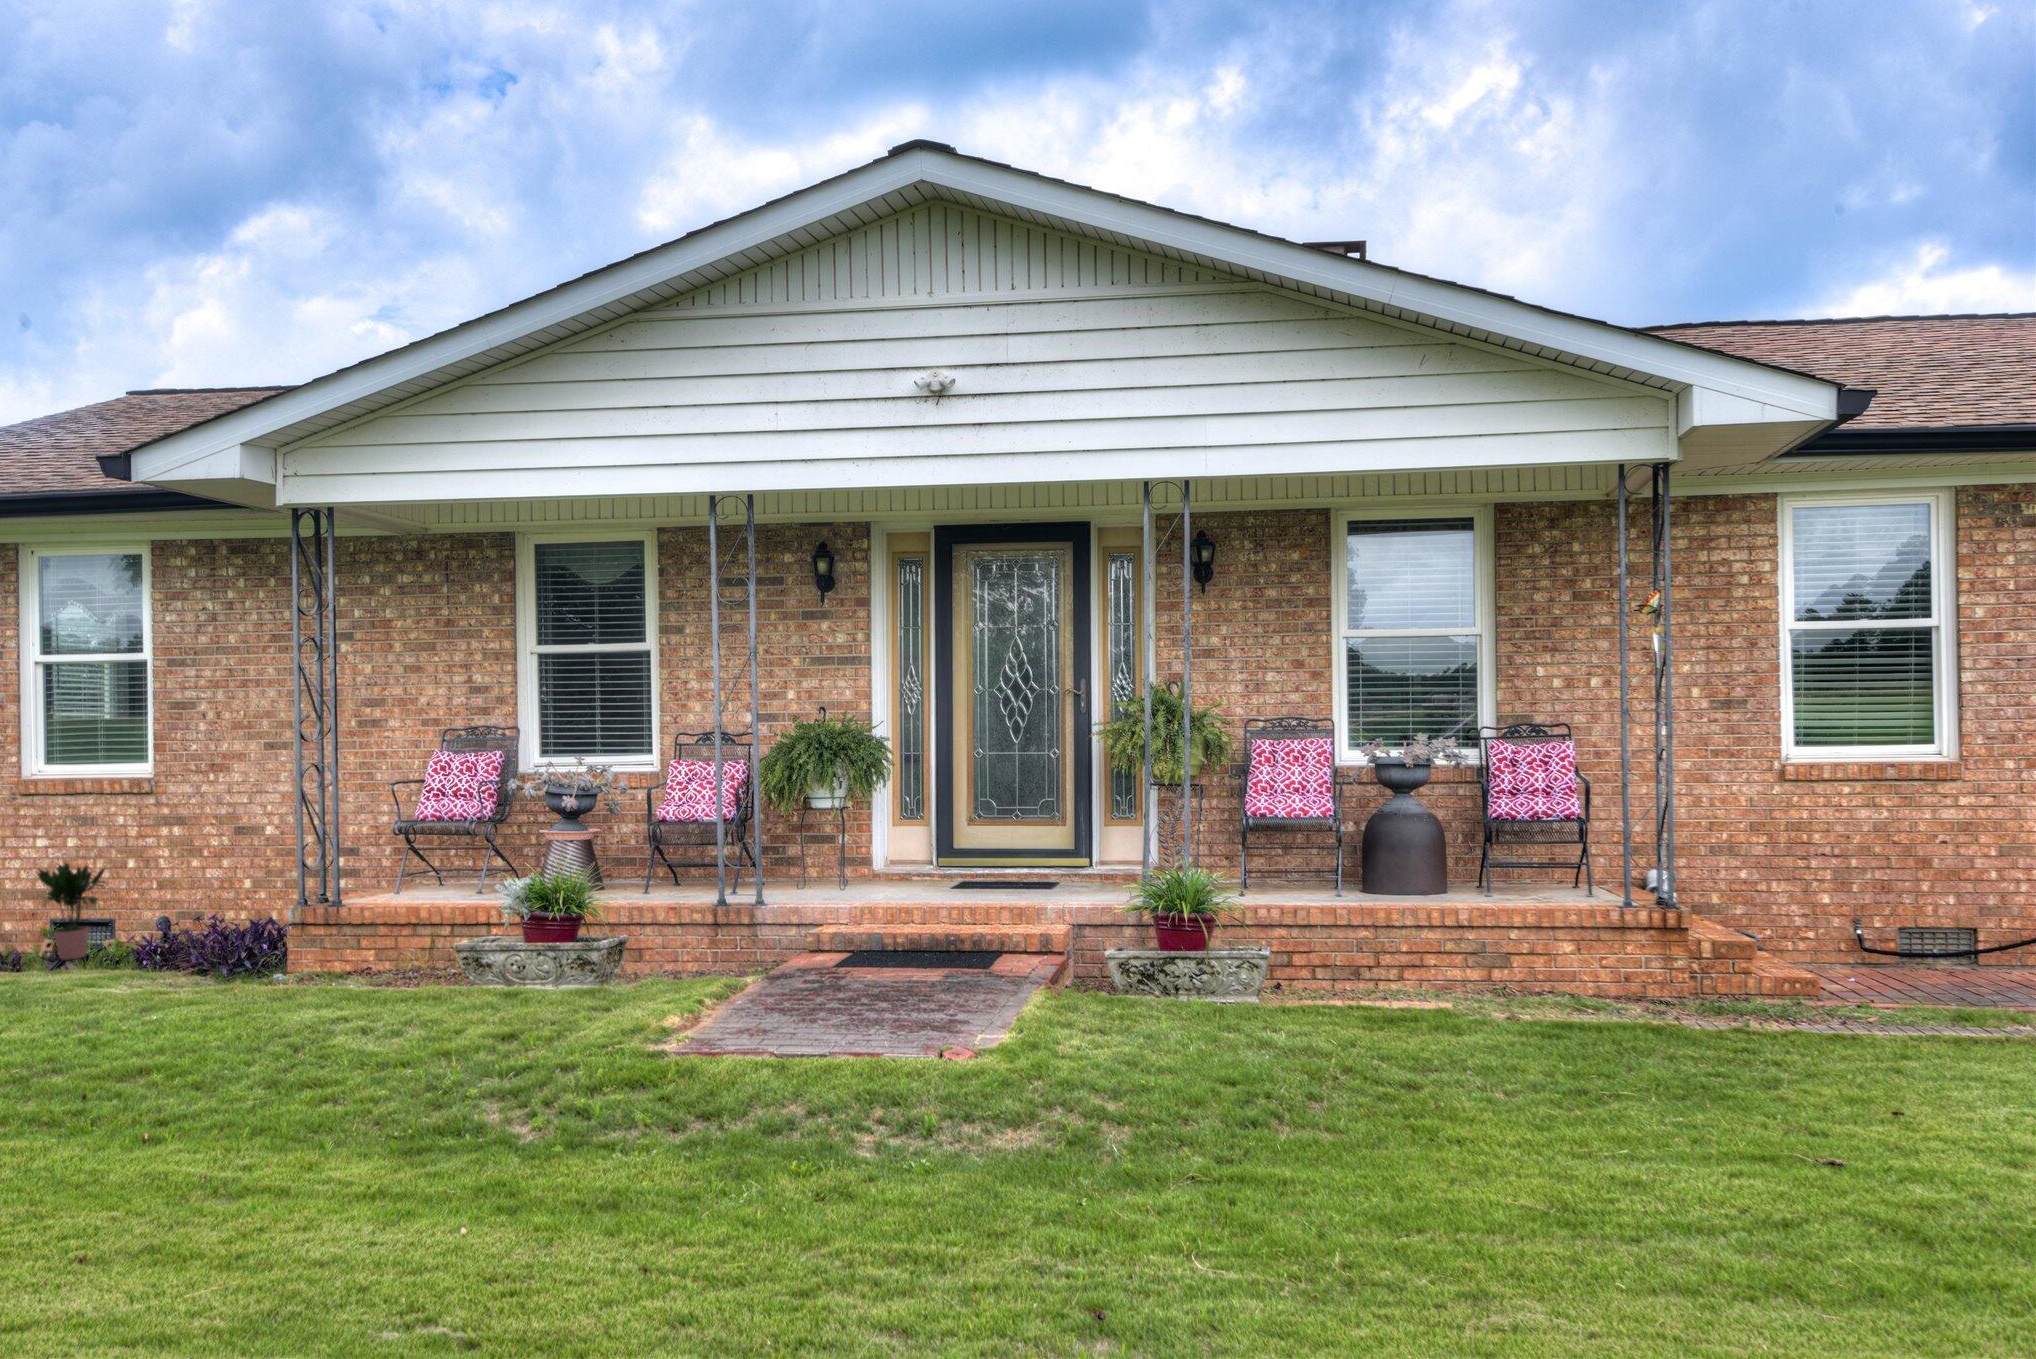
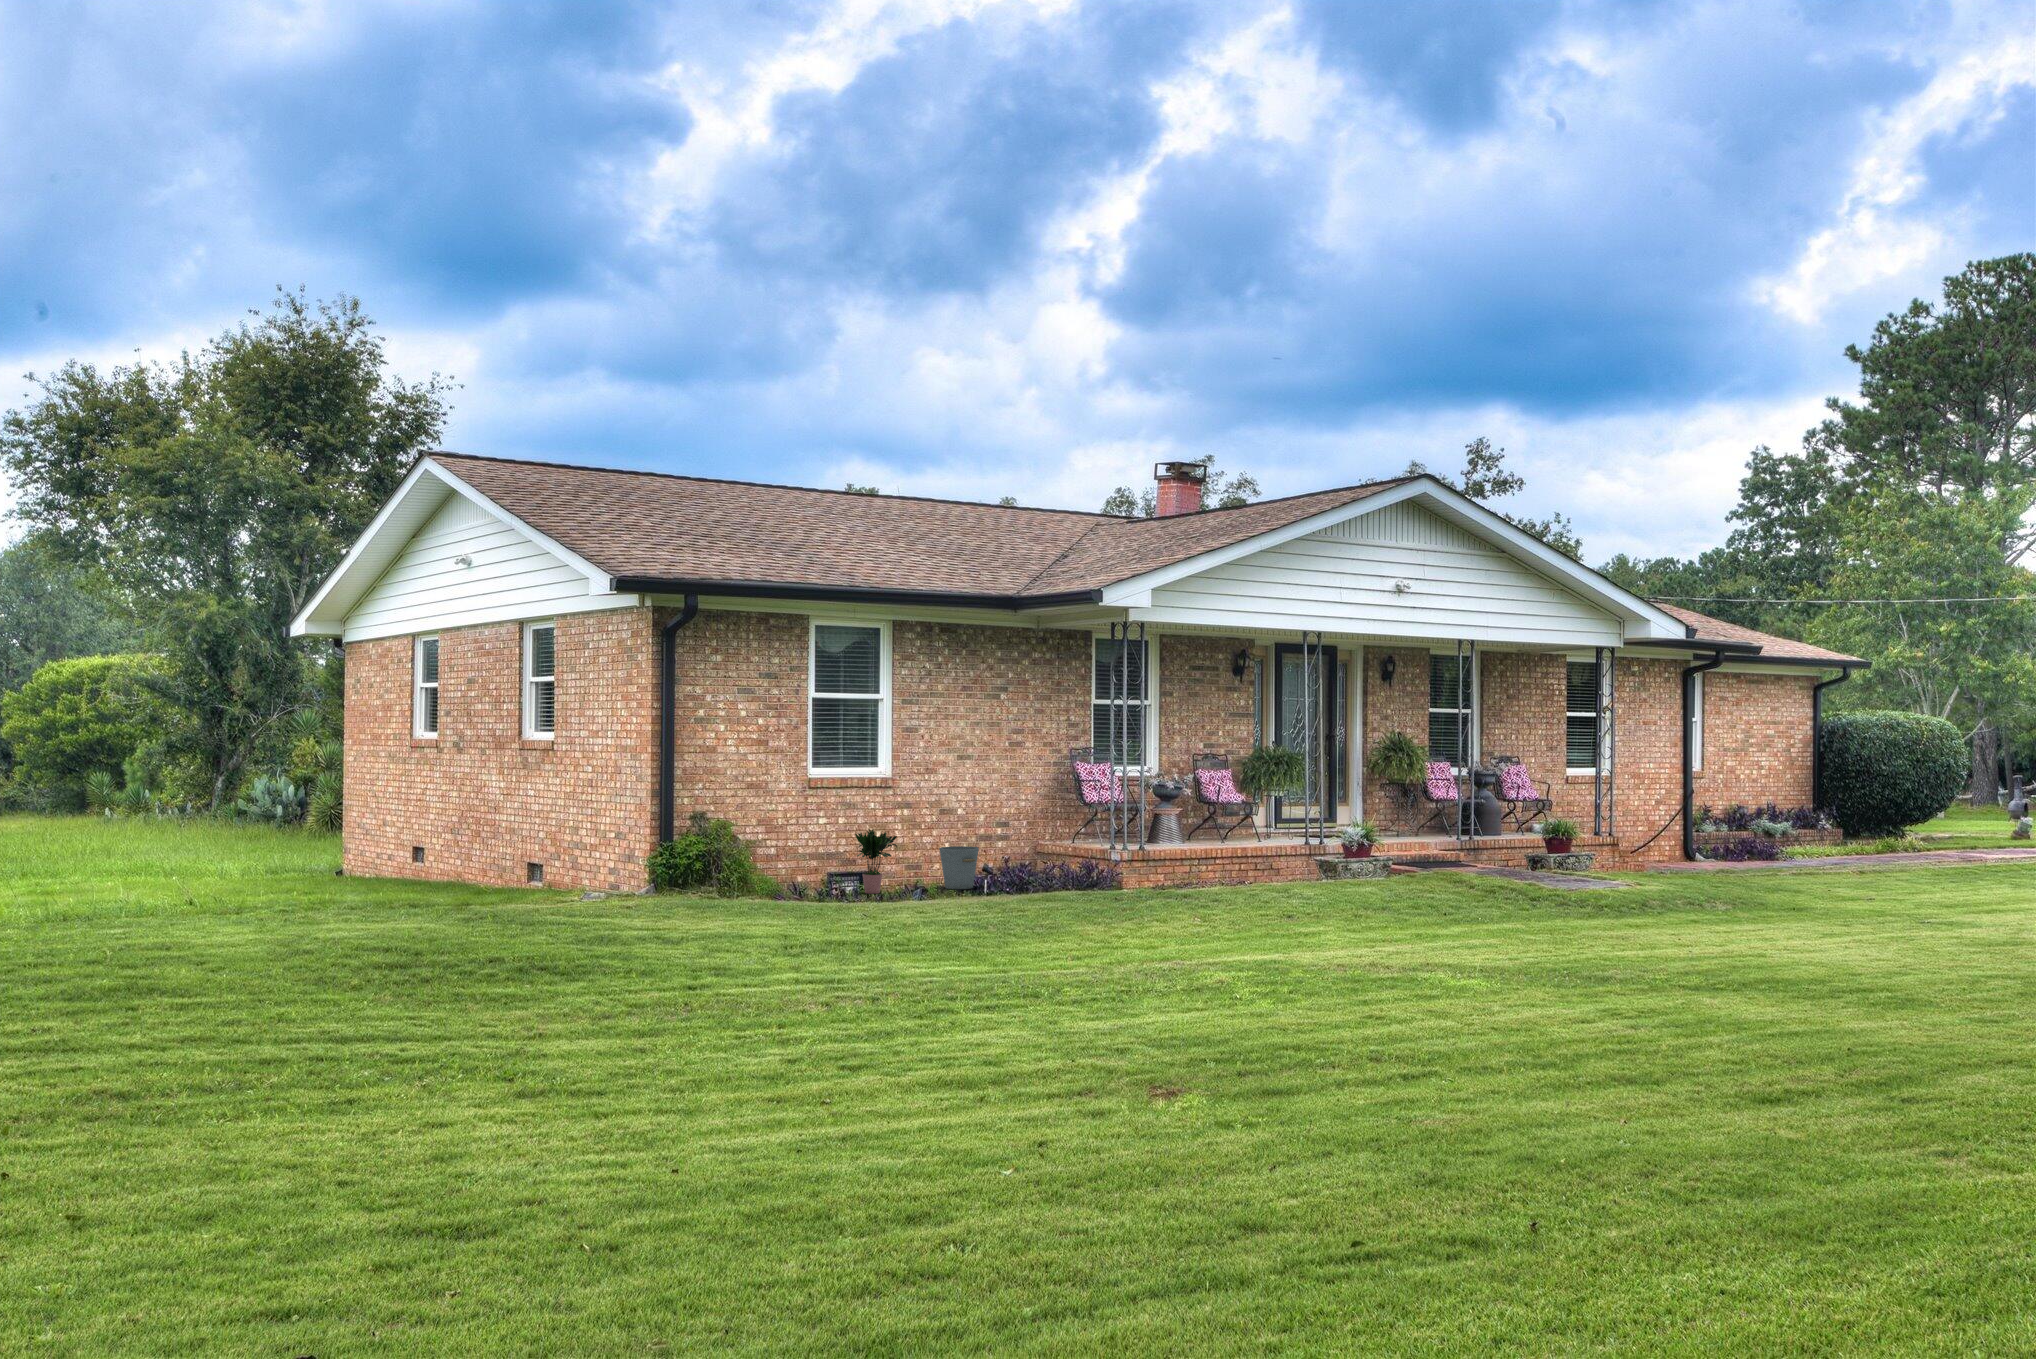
bucket: none [193,884,265,956] -> present [939,846,979,889]

